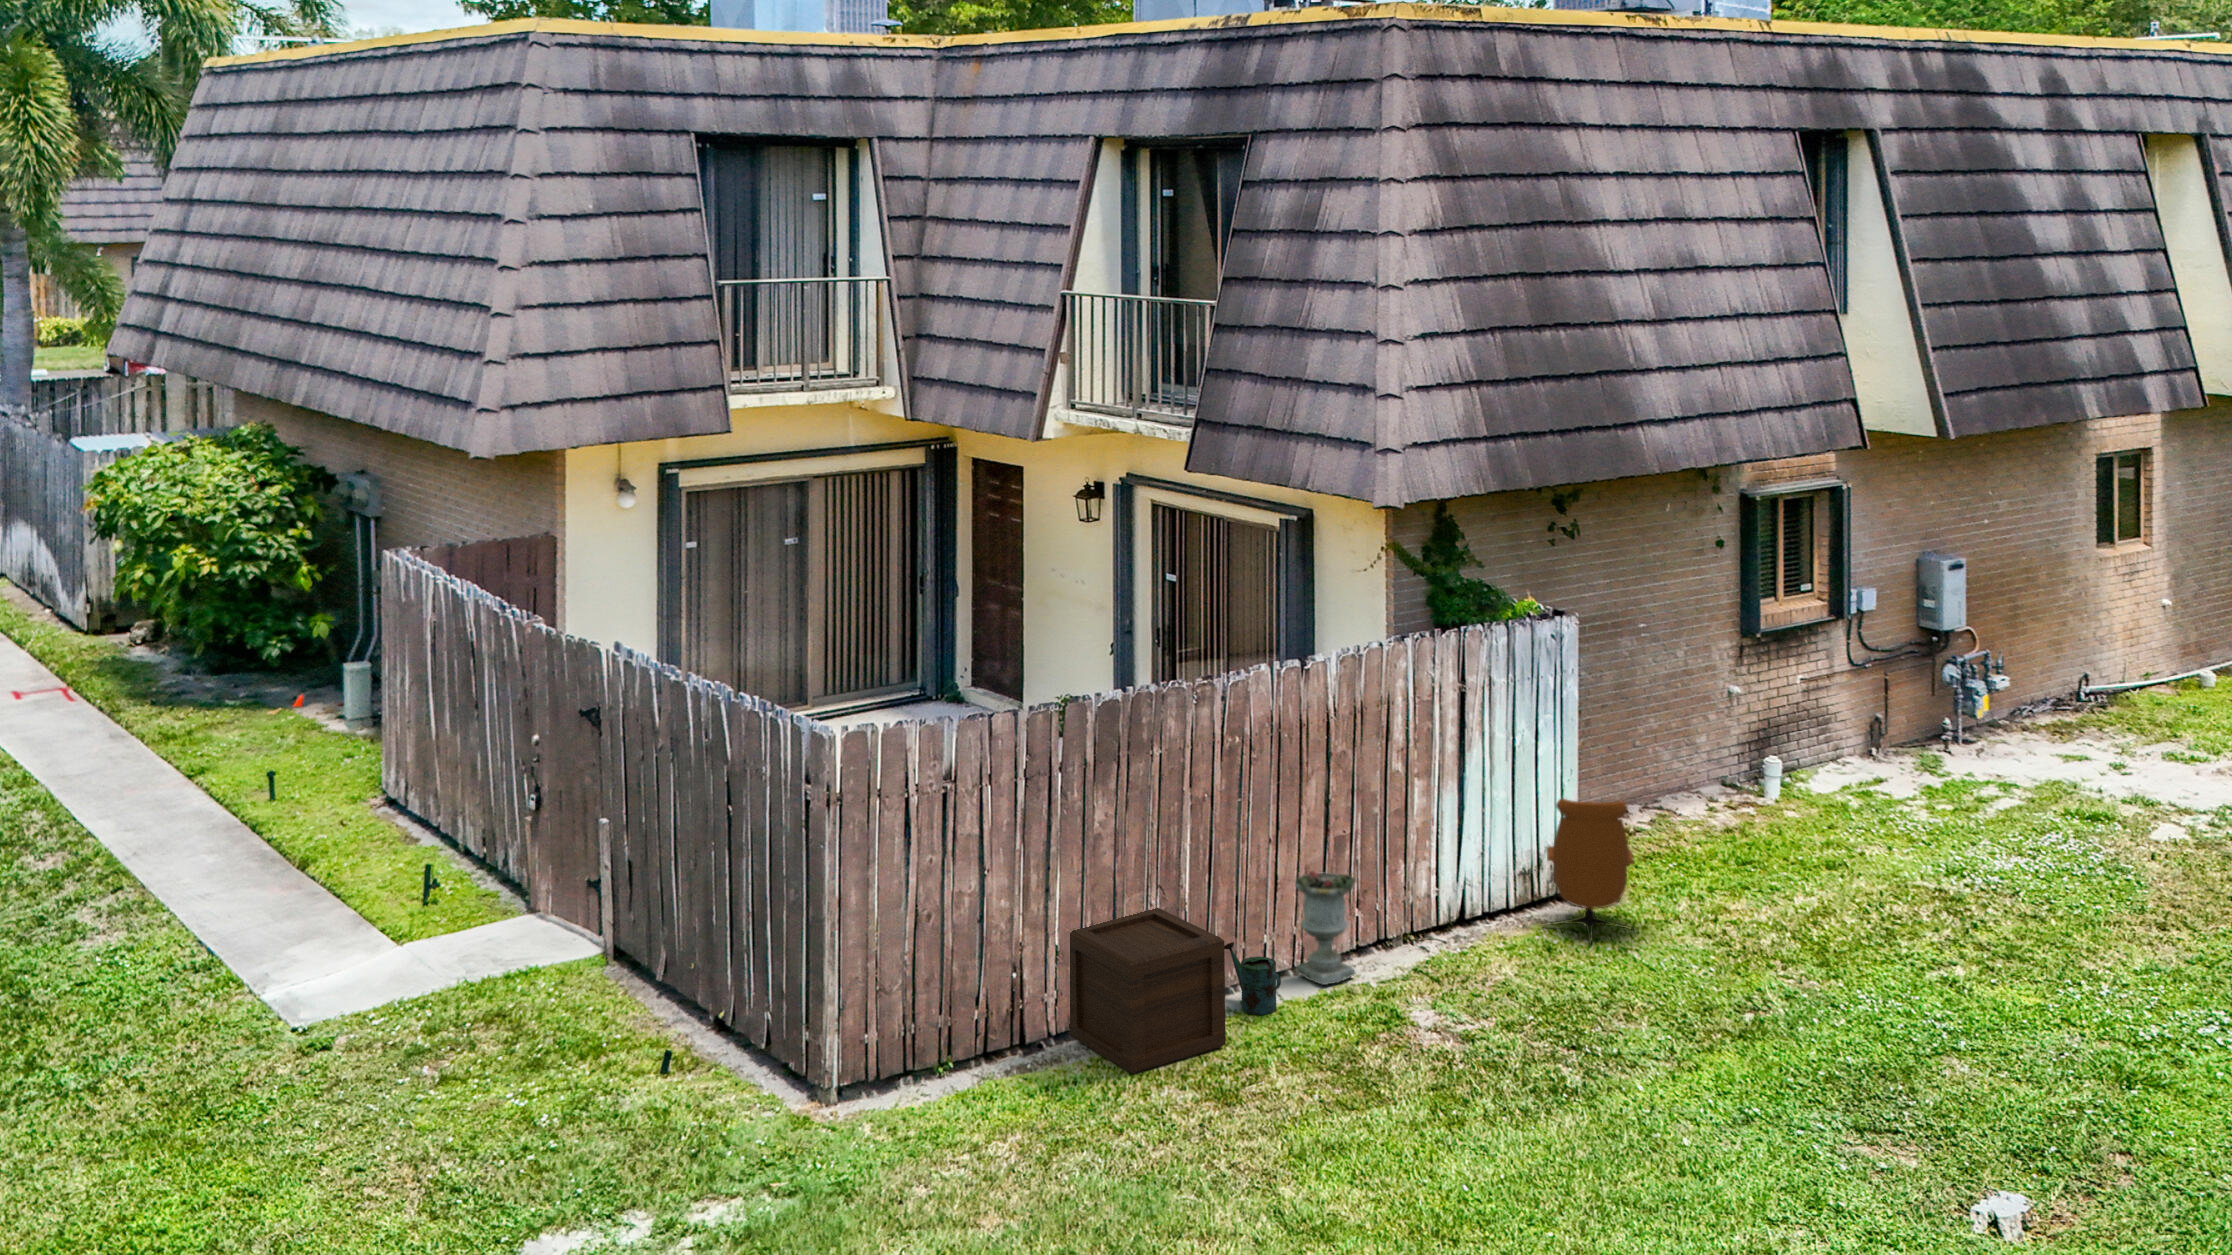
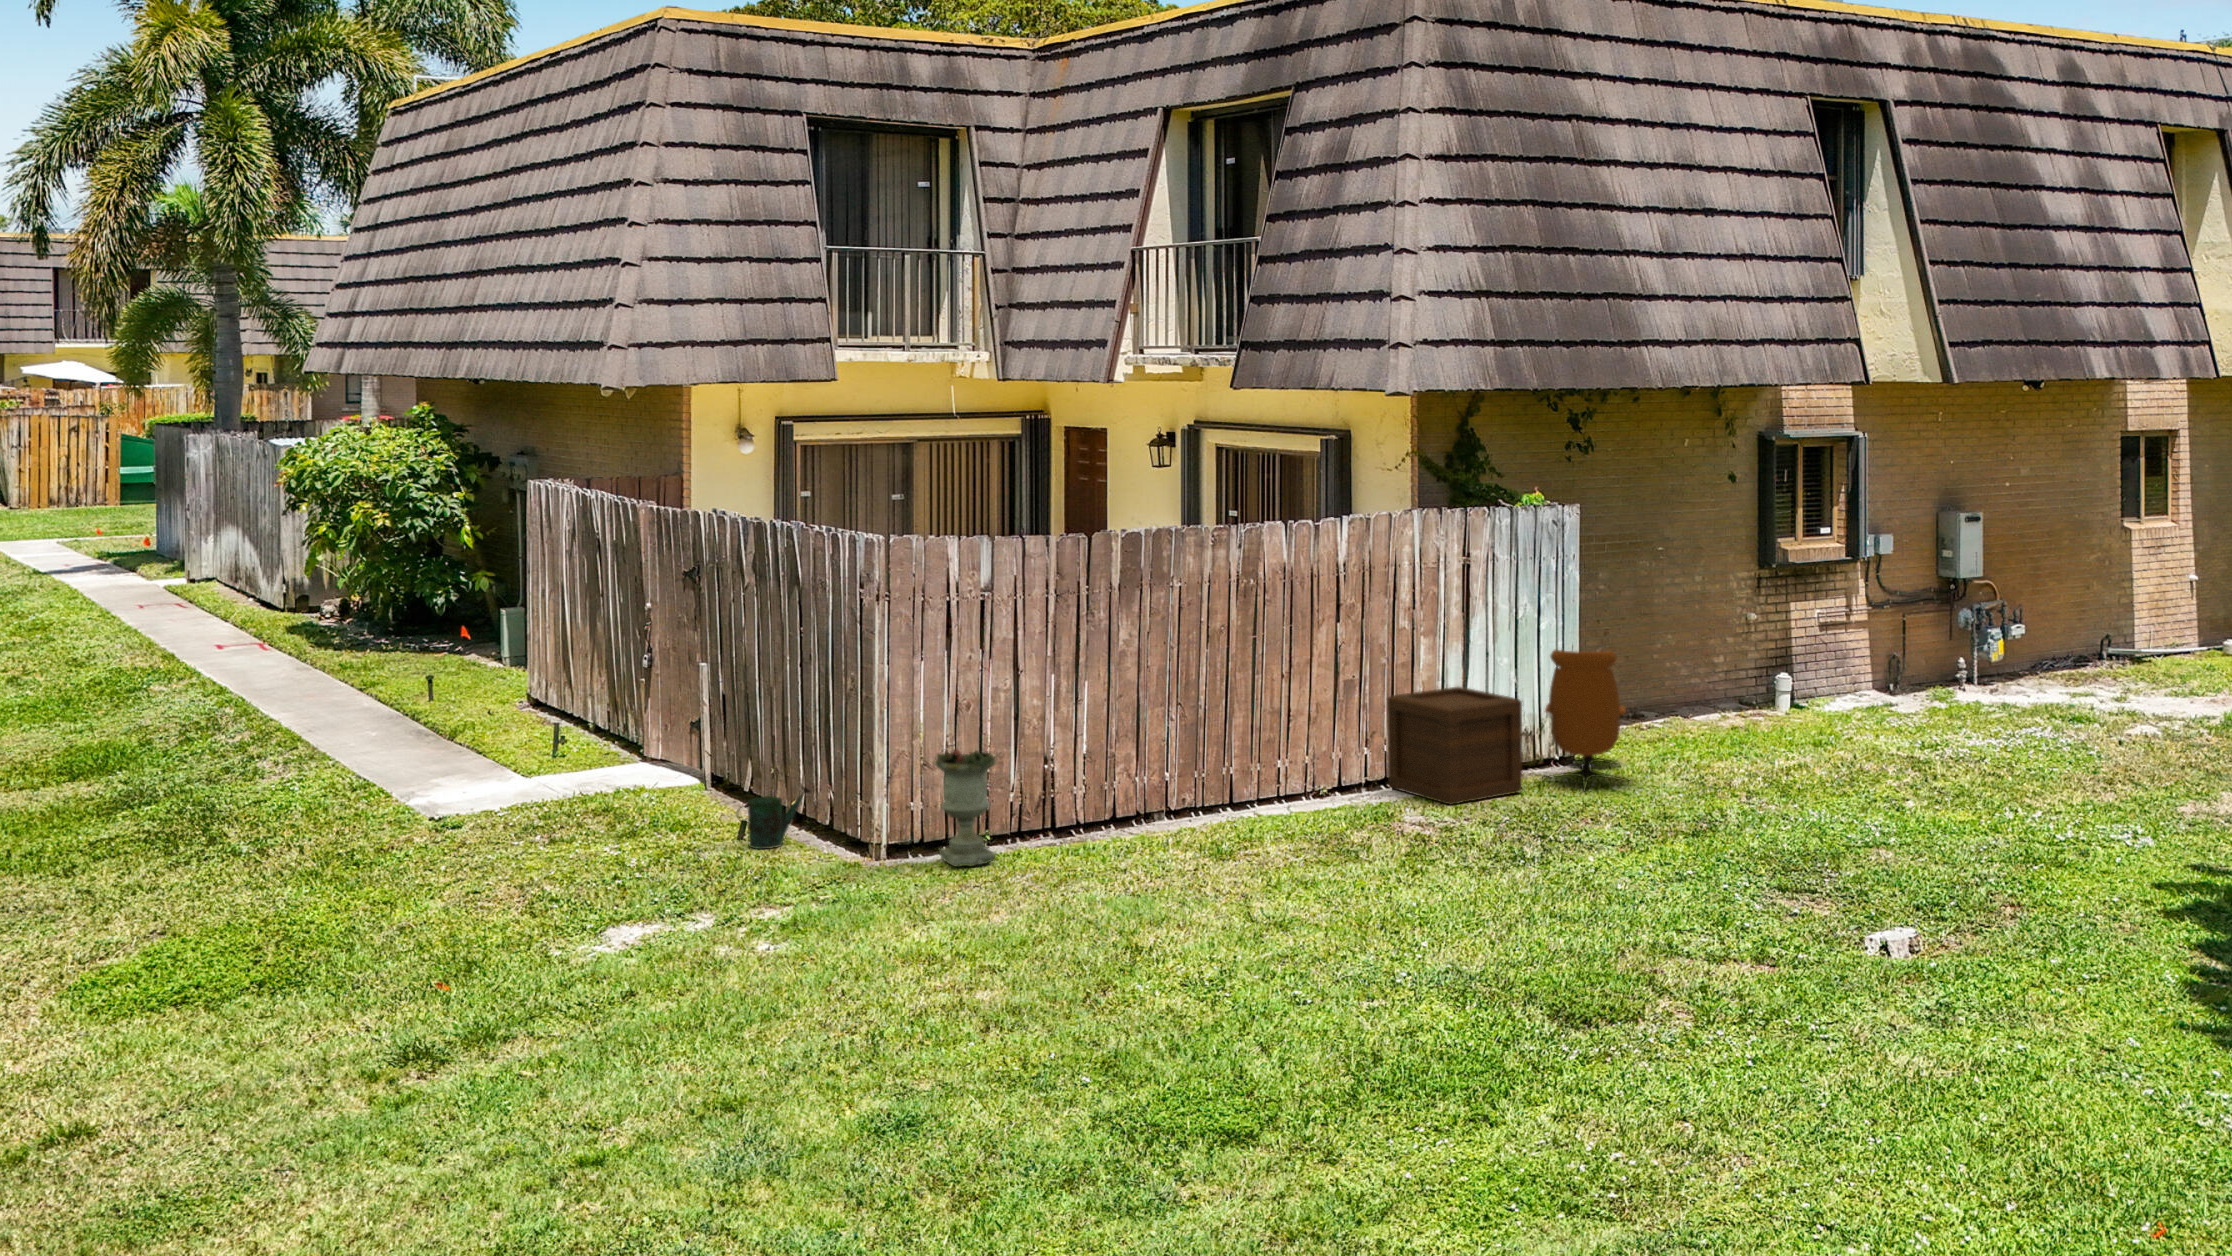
planter: present [1295,871,1358,985] -> present [935,749,998,867]
wooden crate: present [1068,908,1226,1074] -> present [1387,687,1523,805]
watering can: present [1224,942,1281,1015] -> present [737,786,810,849]

